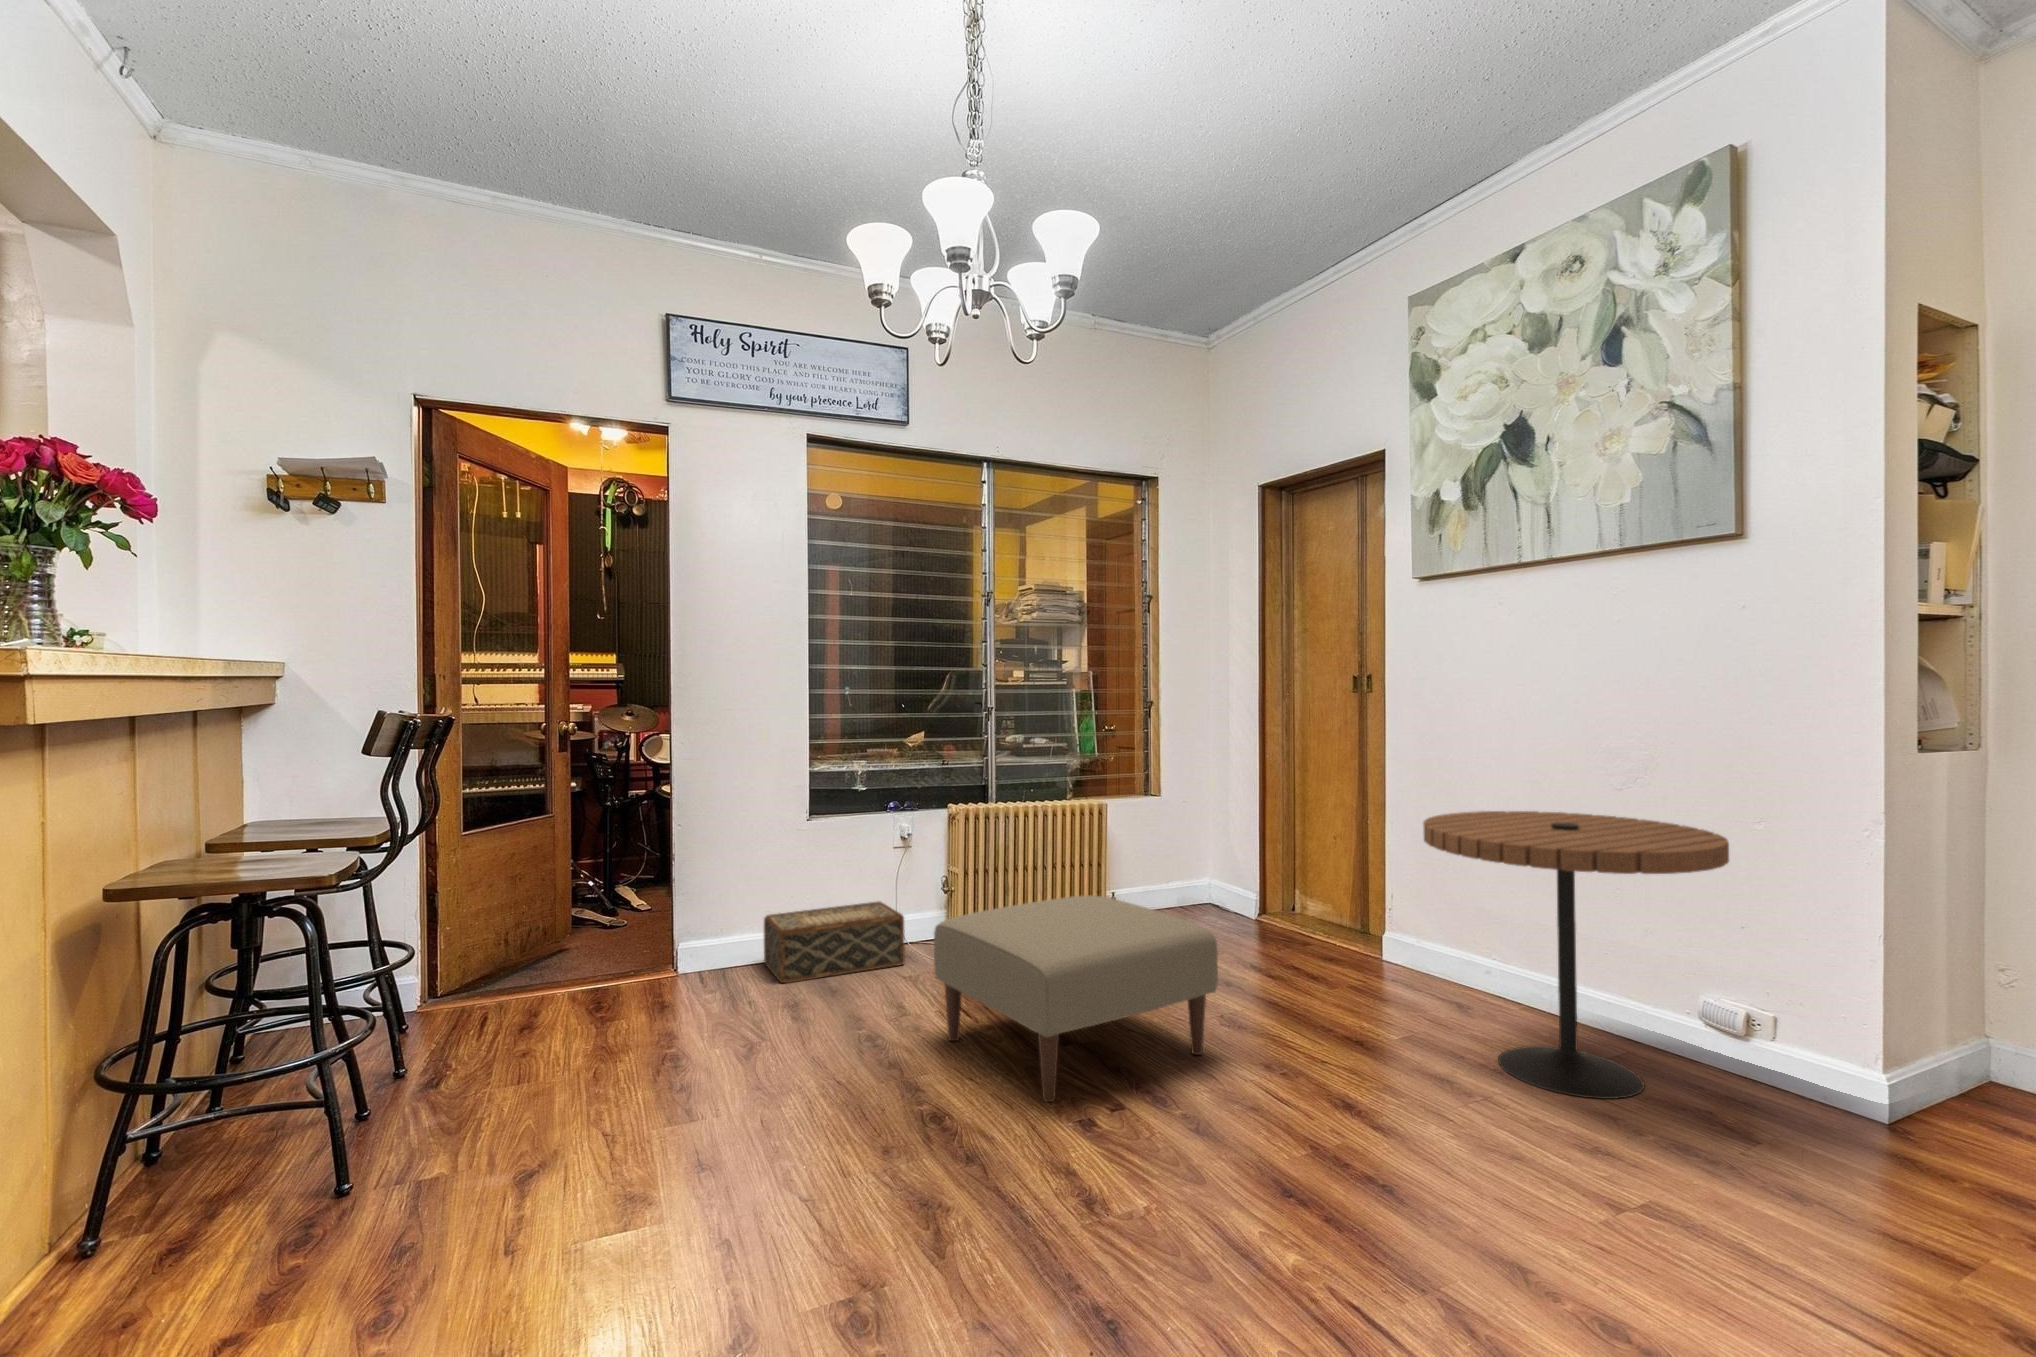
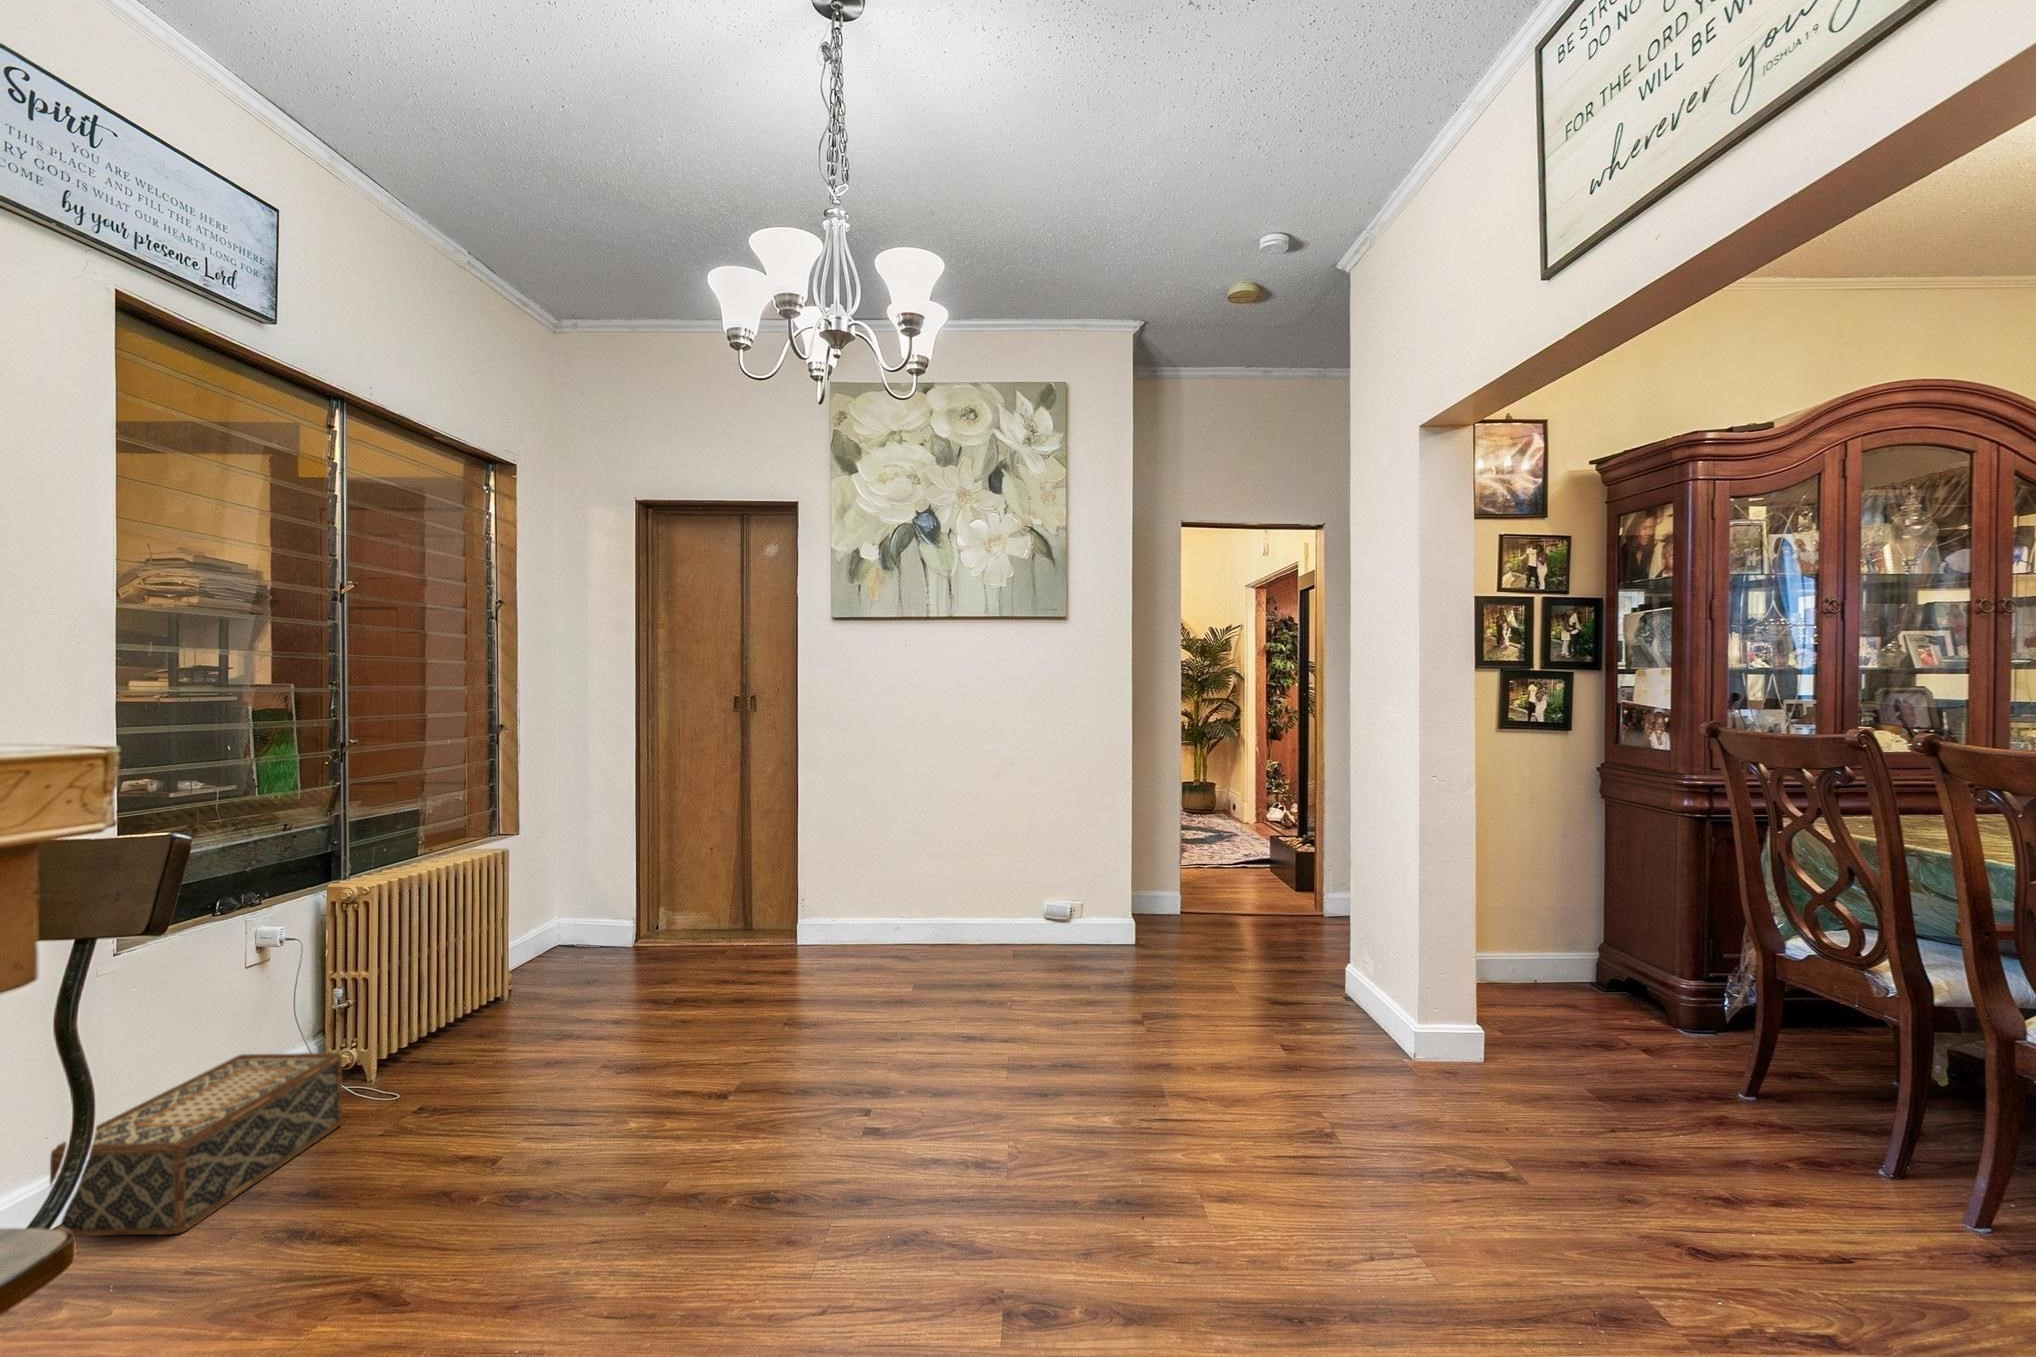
side table: present [1423,811,1729,1099] -> none [924,793,1098,980]
ottoman: present [934,895,1218,1102] -> none [594,934,851,1150]

